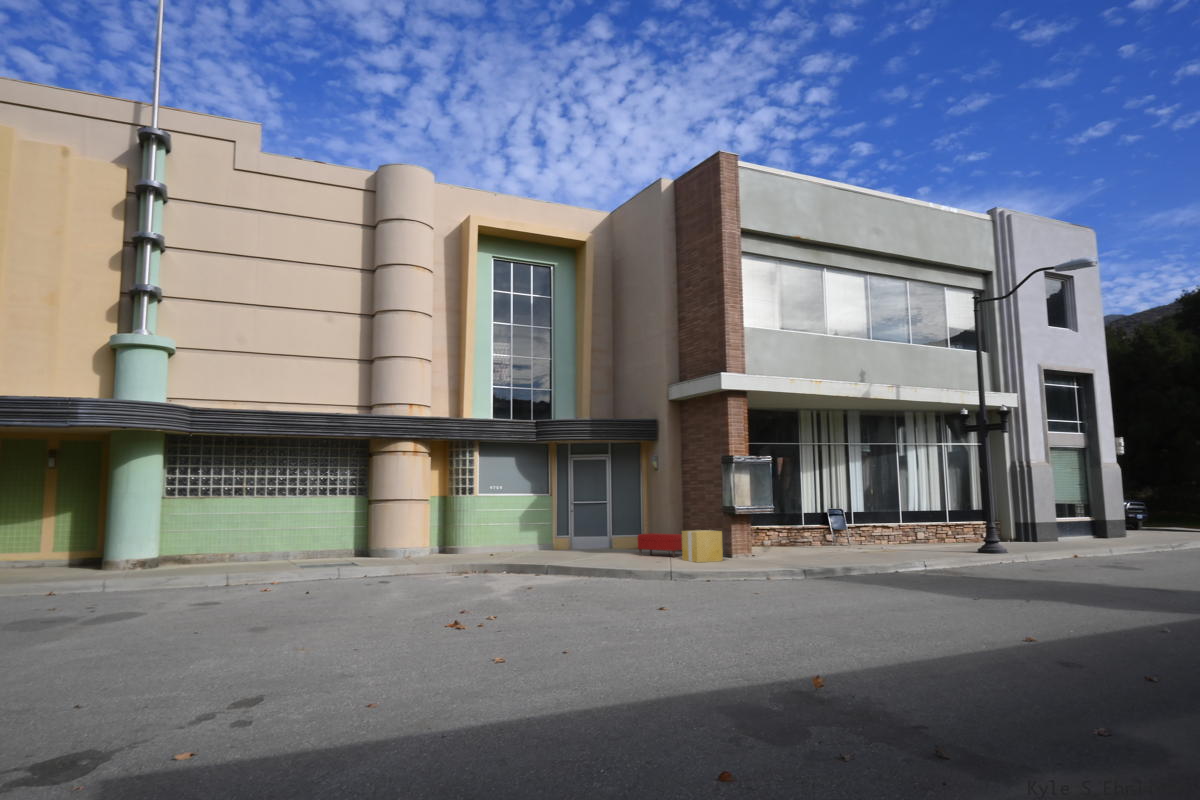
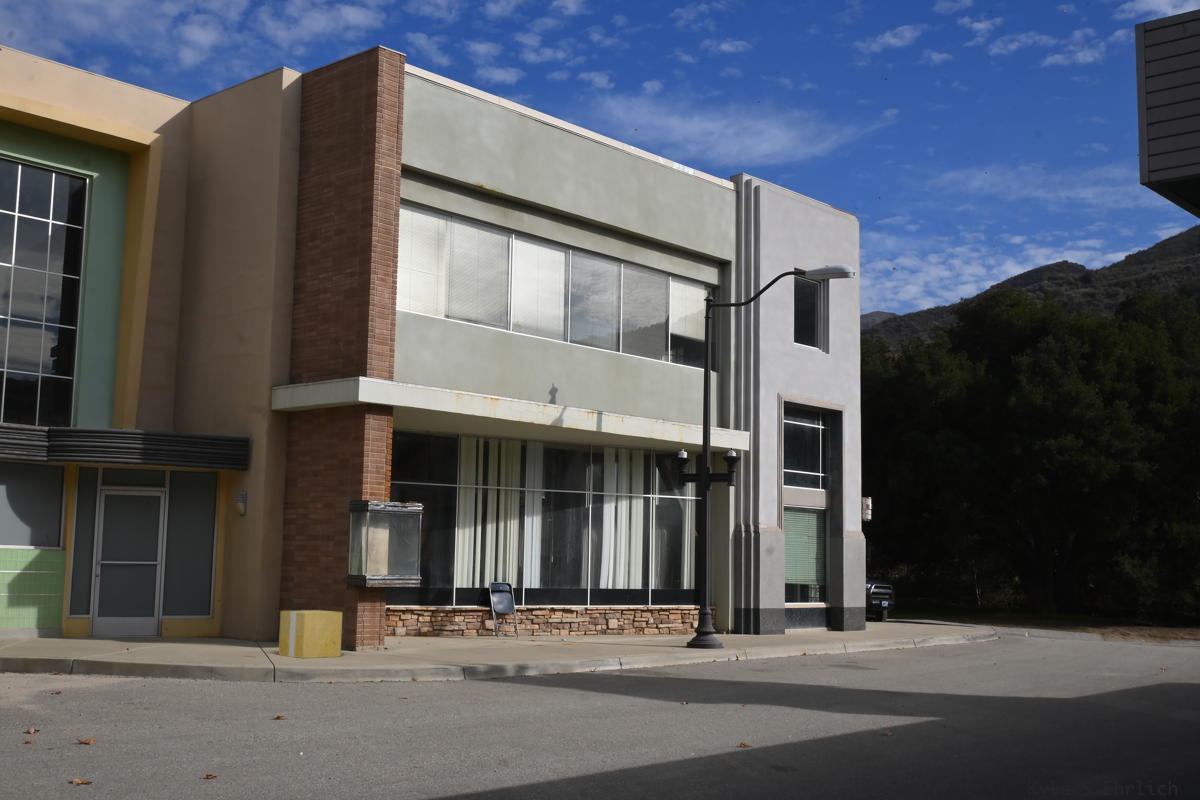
bench: present [637,533,682,557] -> none [205,614,284,651]

